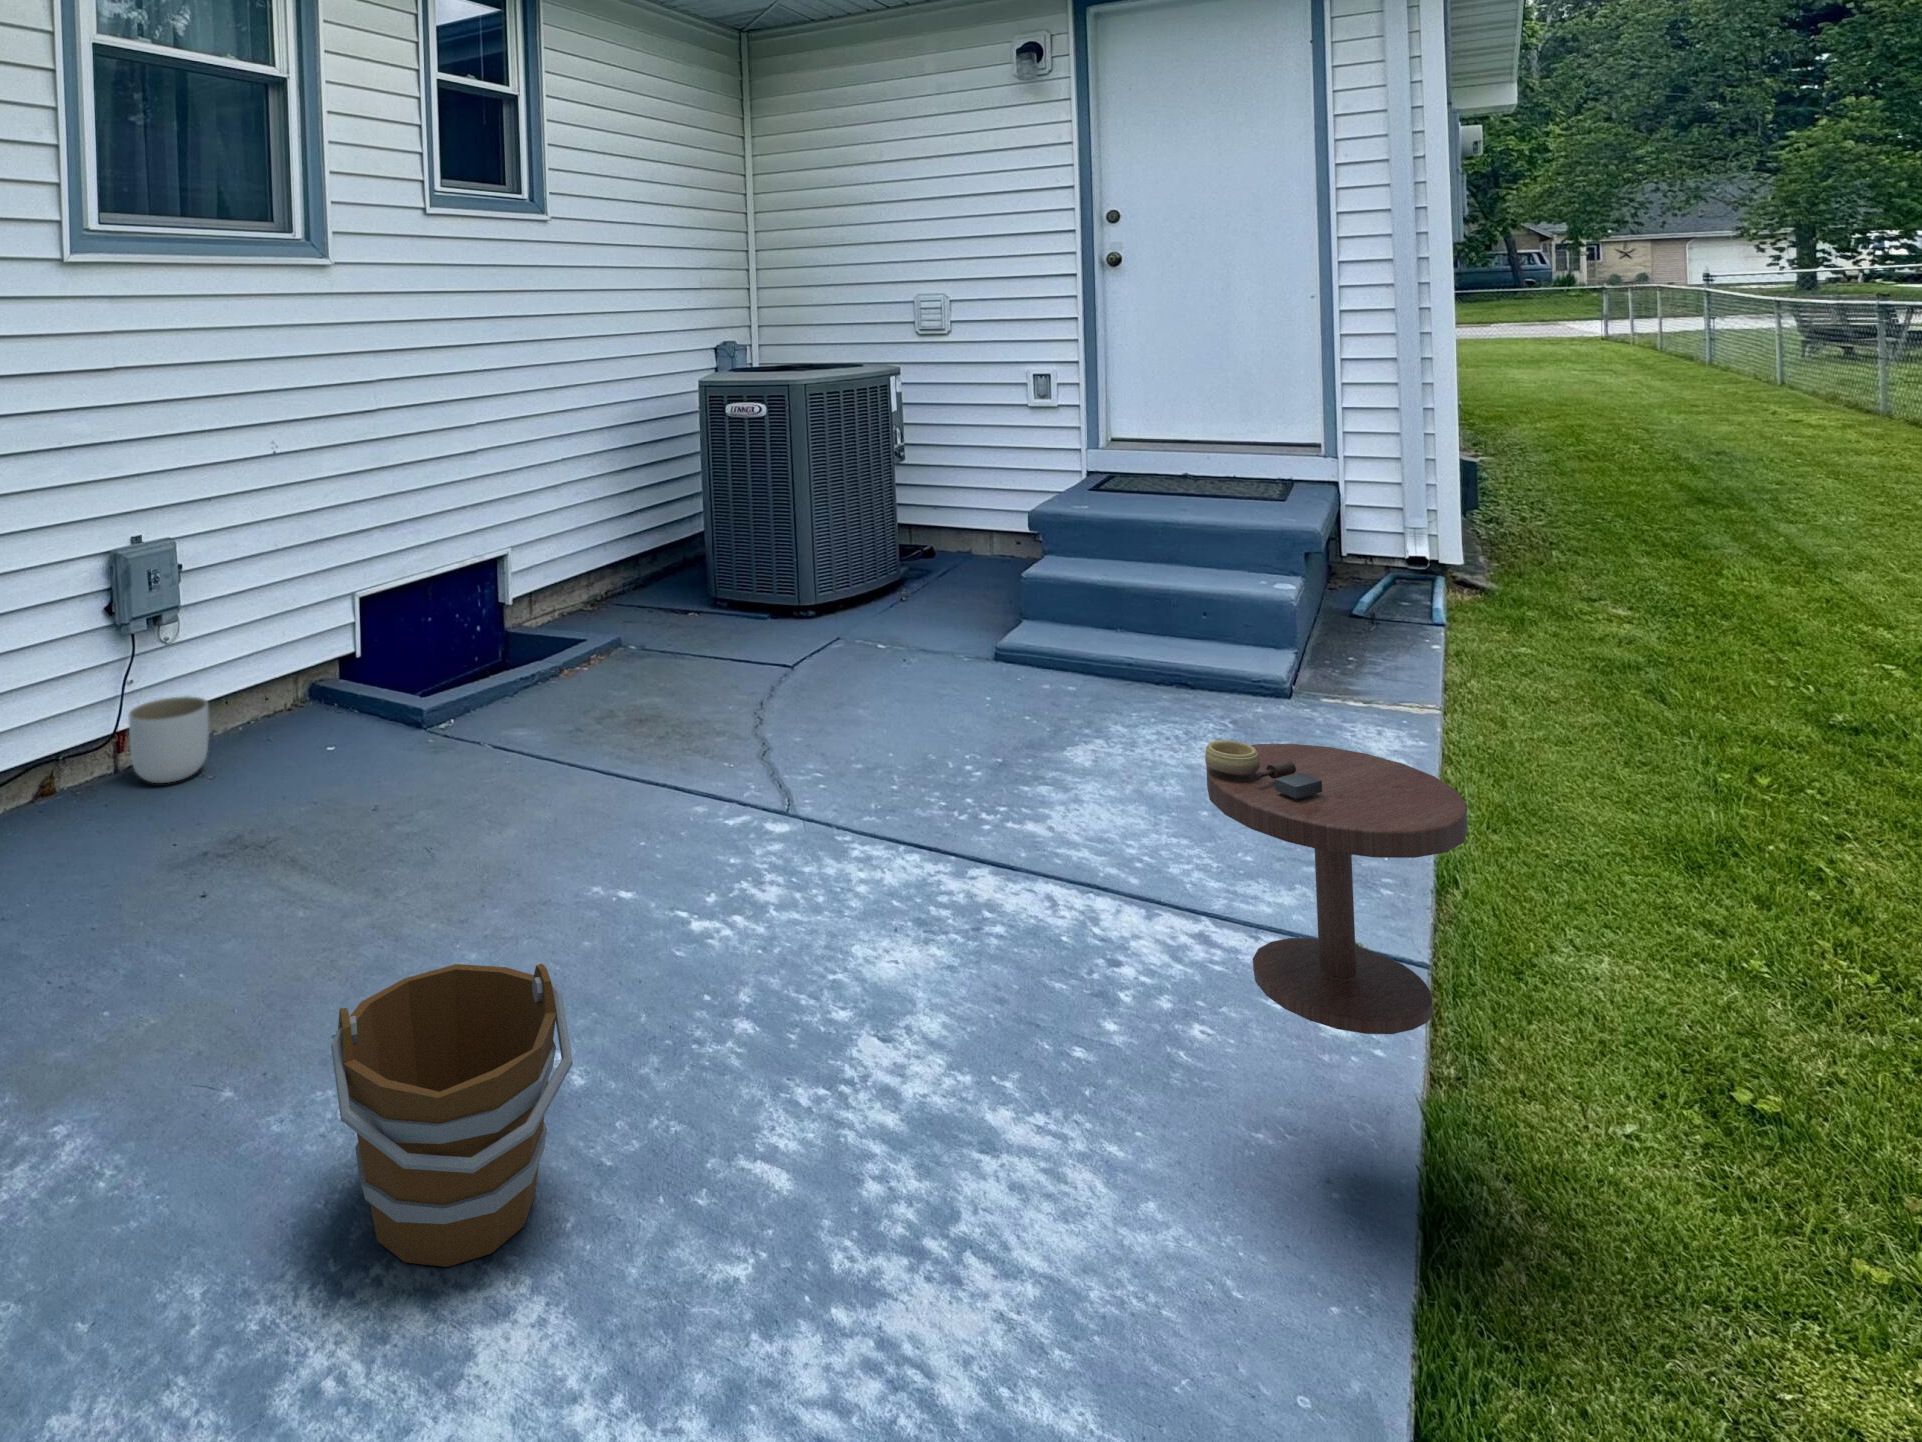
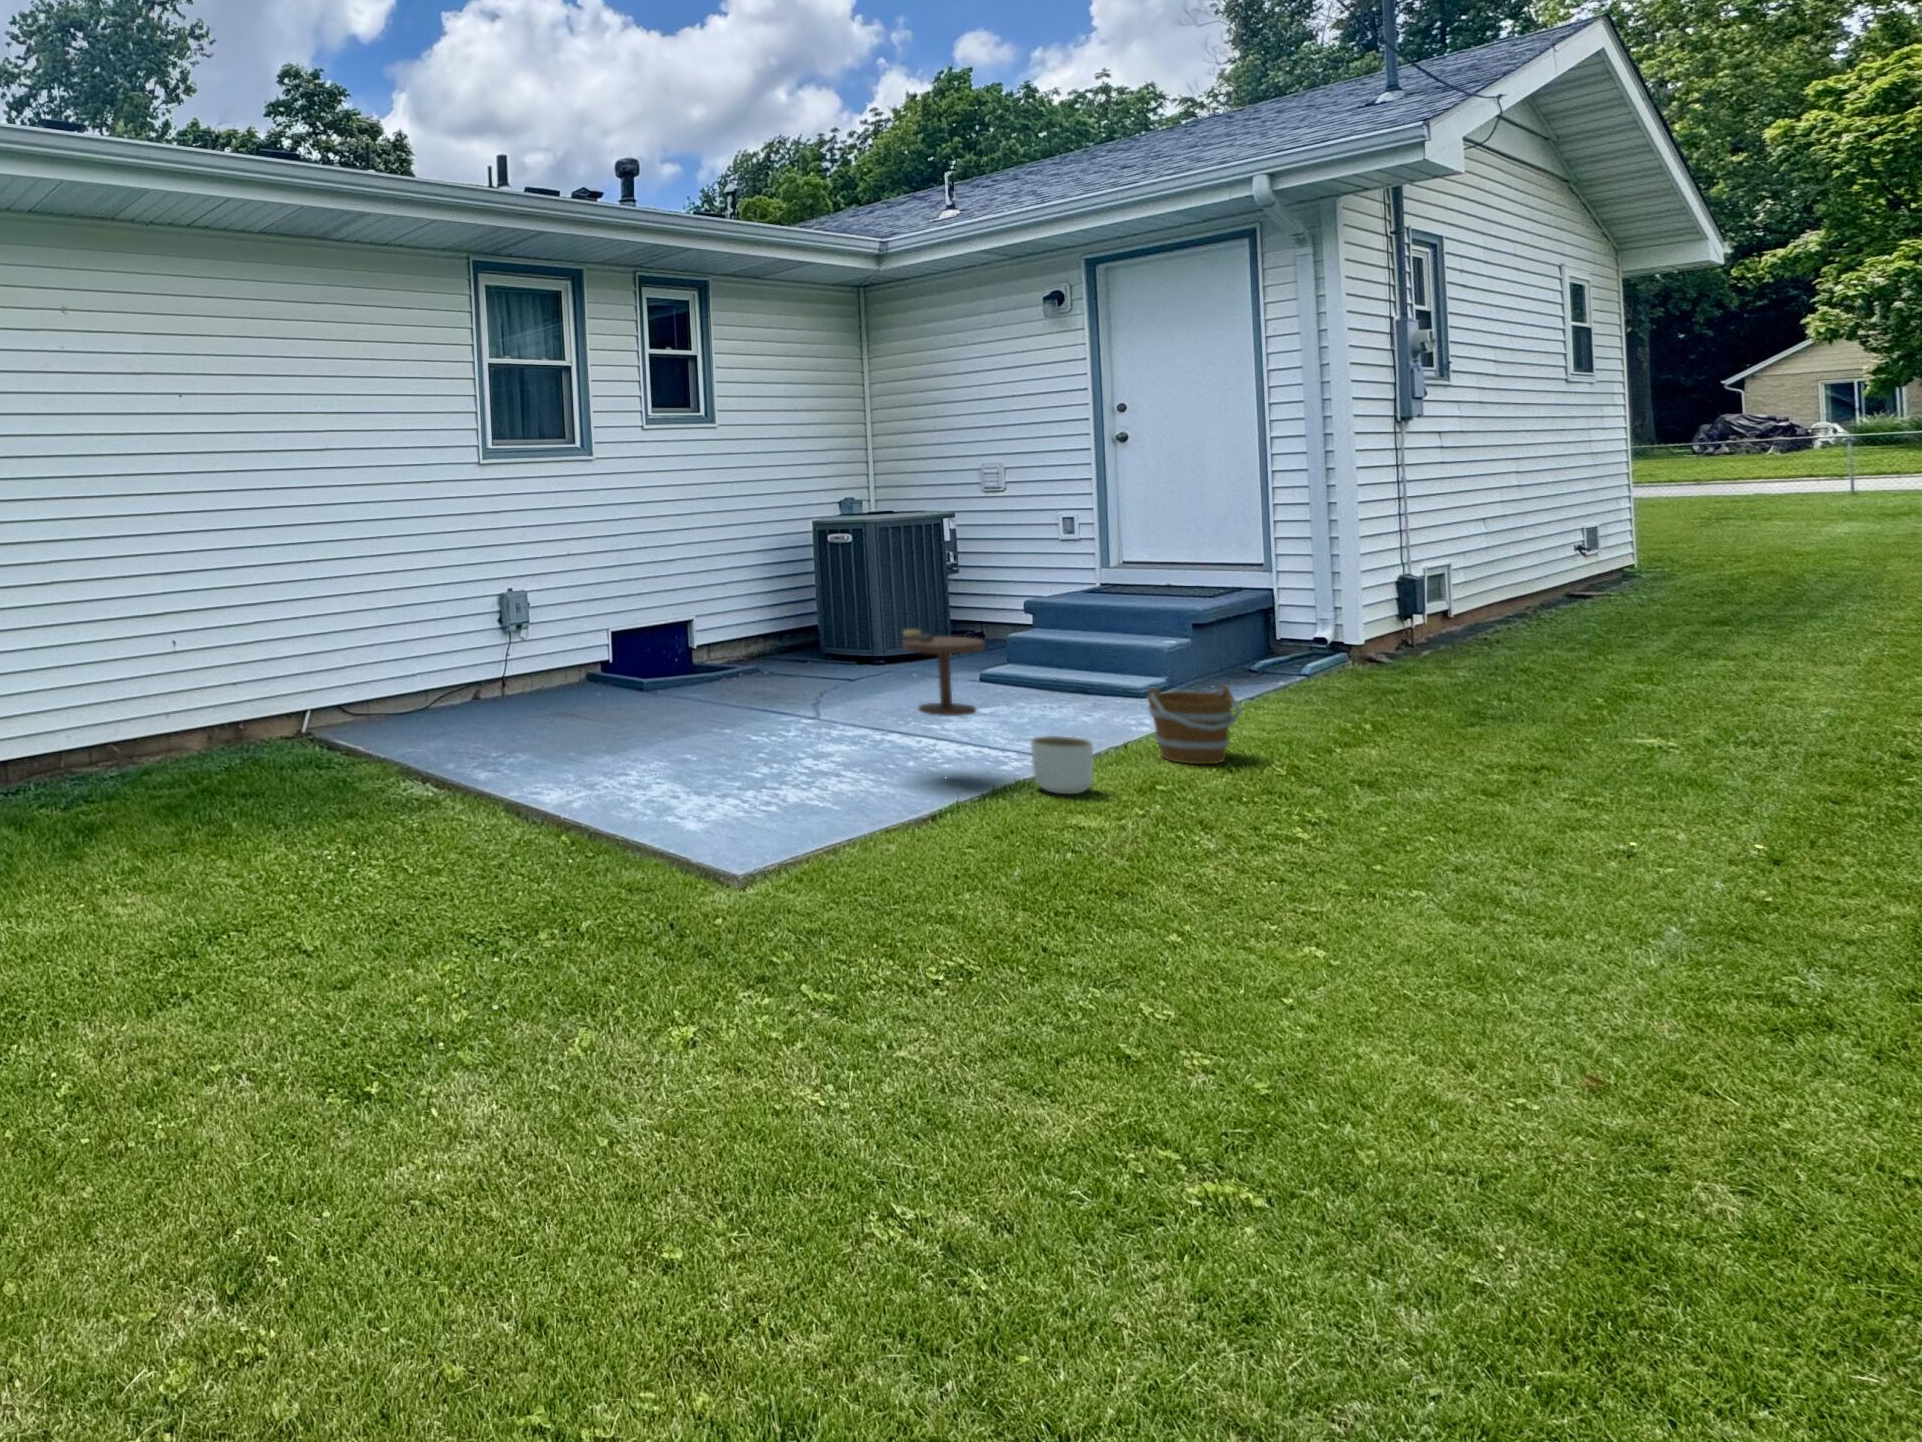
planter: present [128,696,209,783] -> present [1031,736,1093,794]
bucket: present [331,964,573,1267] -> present [1148,685,1241,764]

